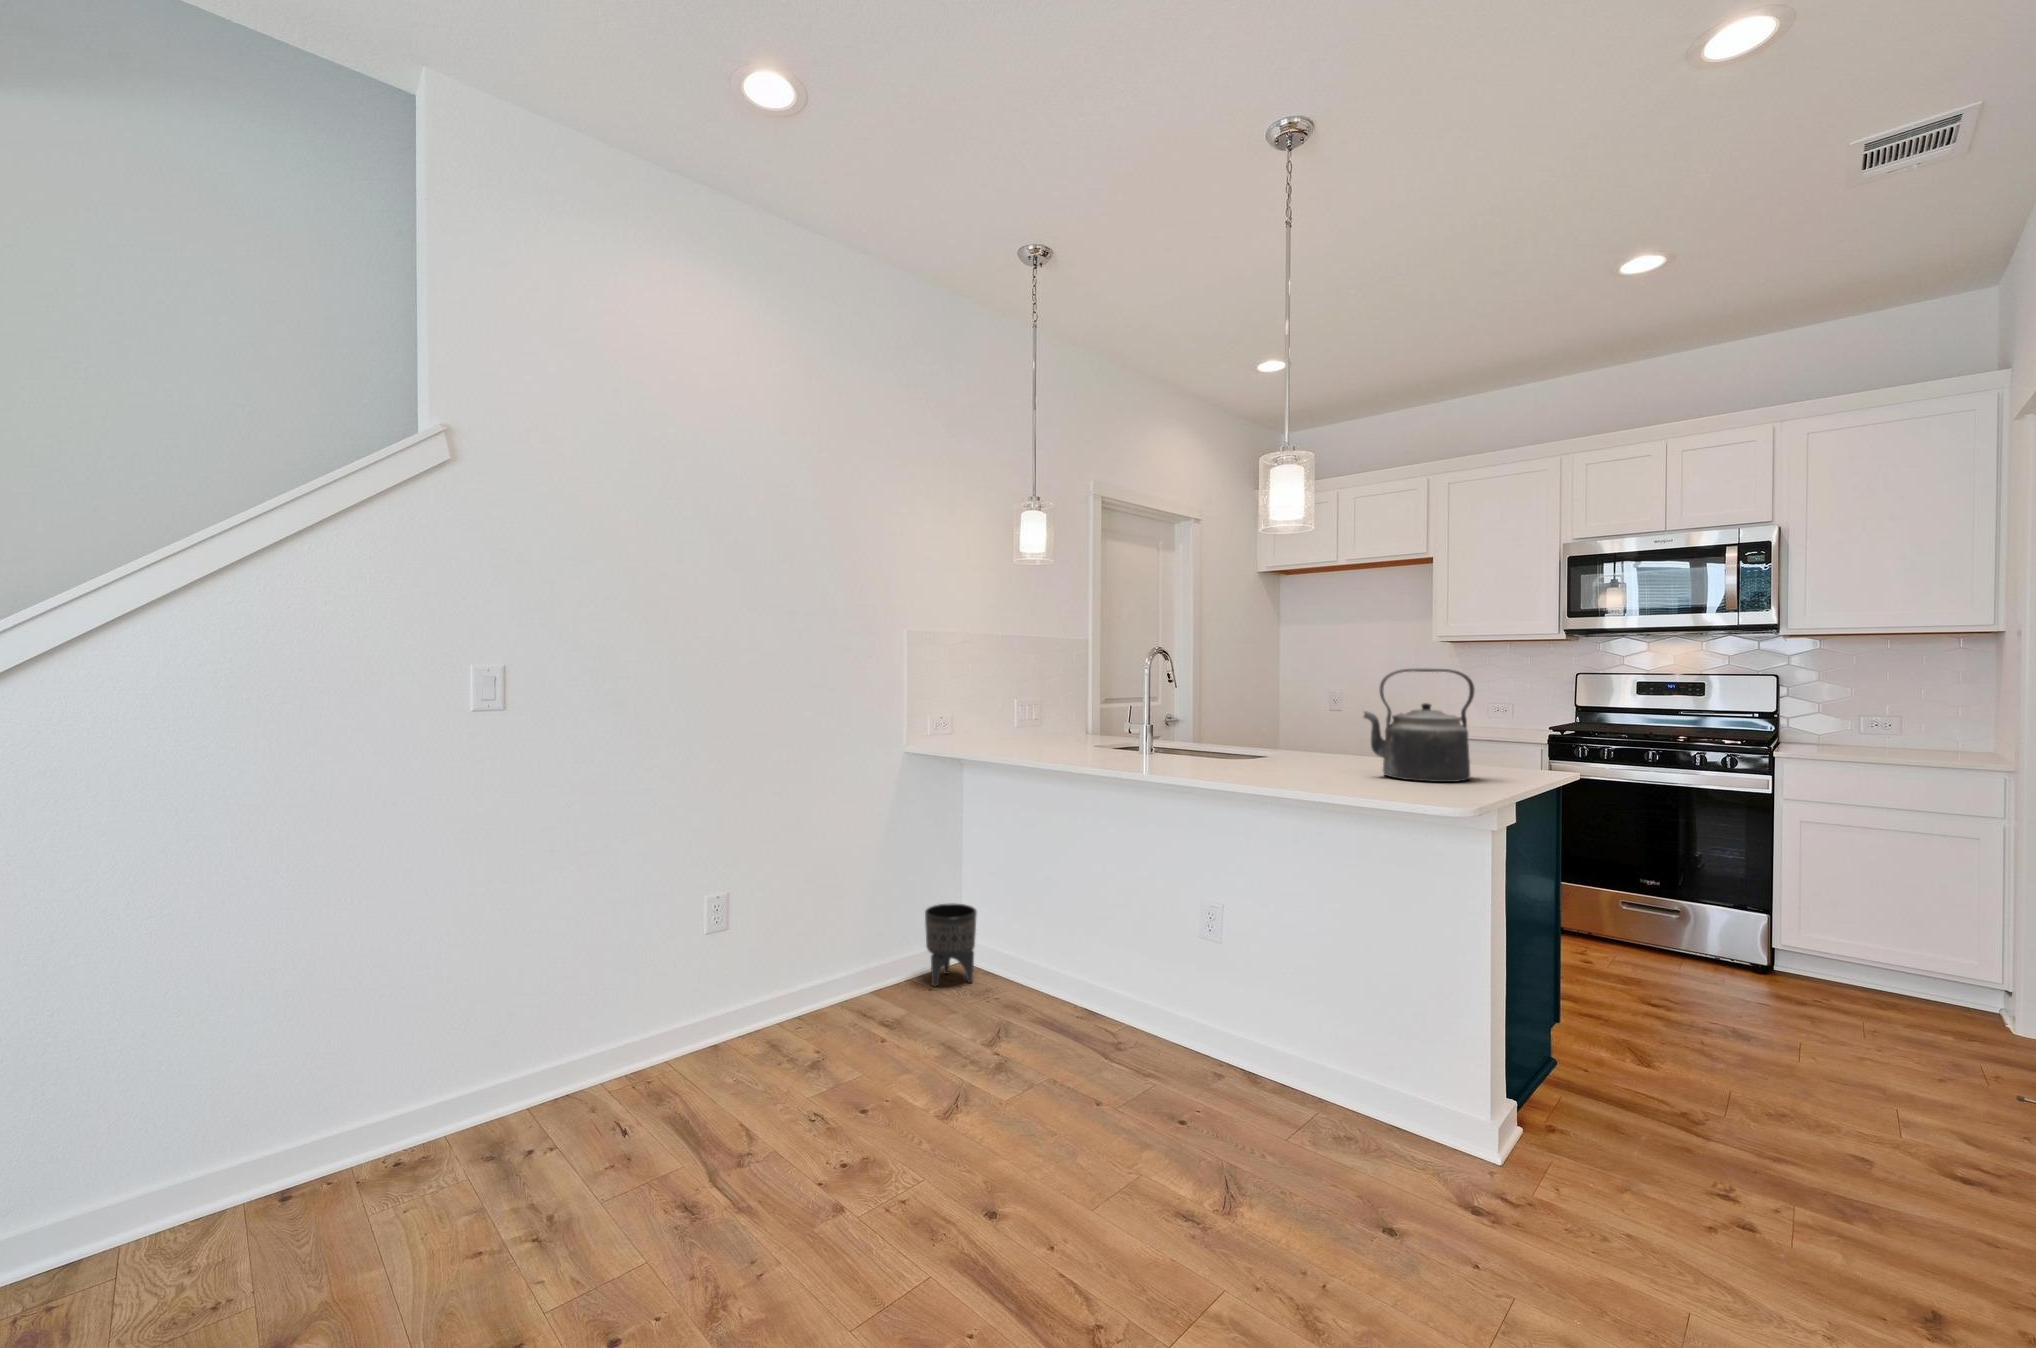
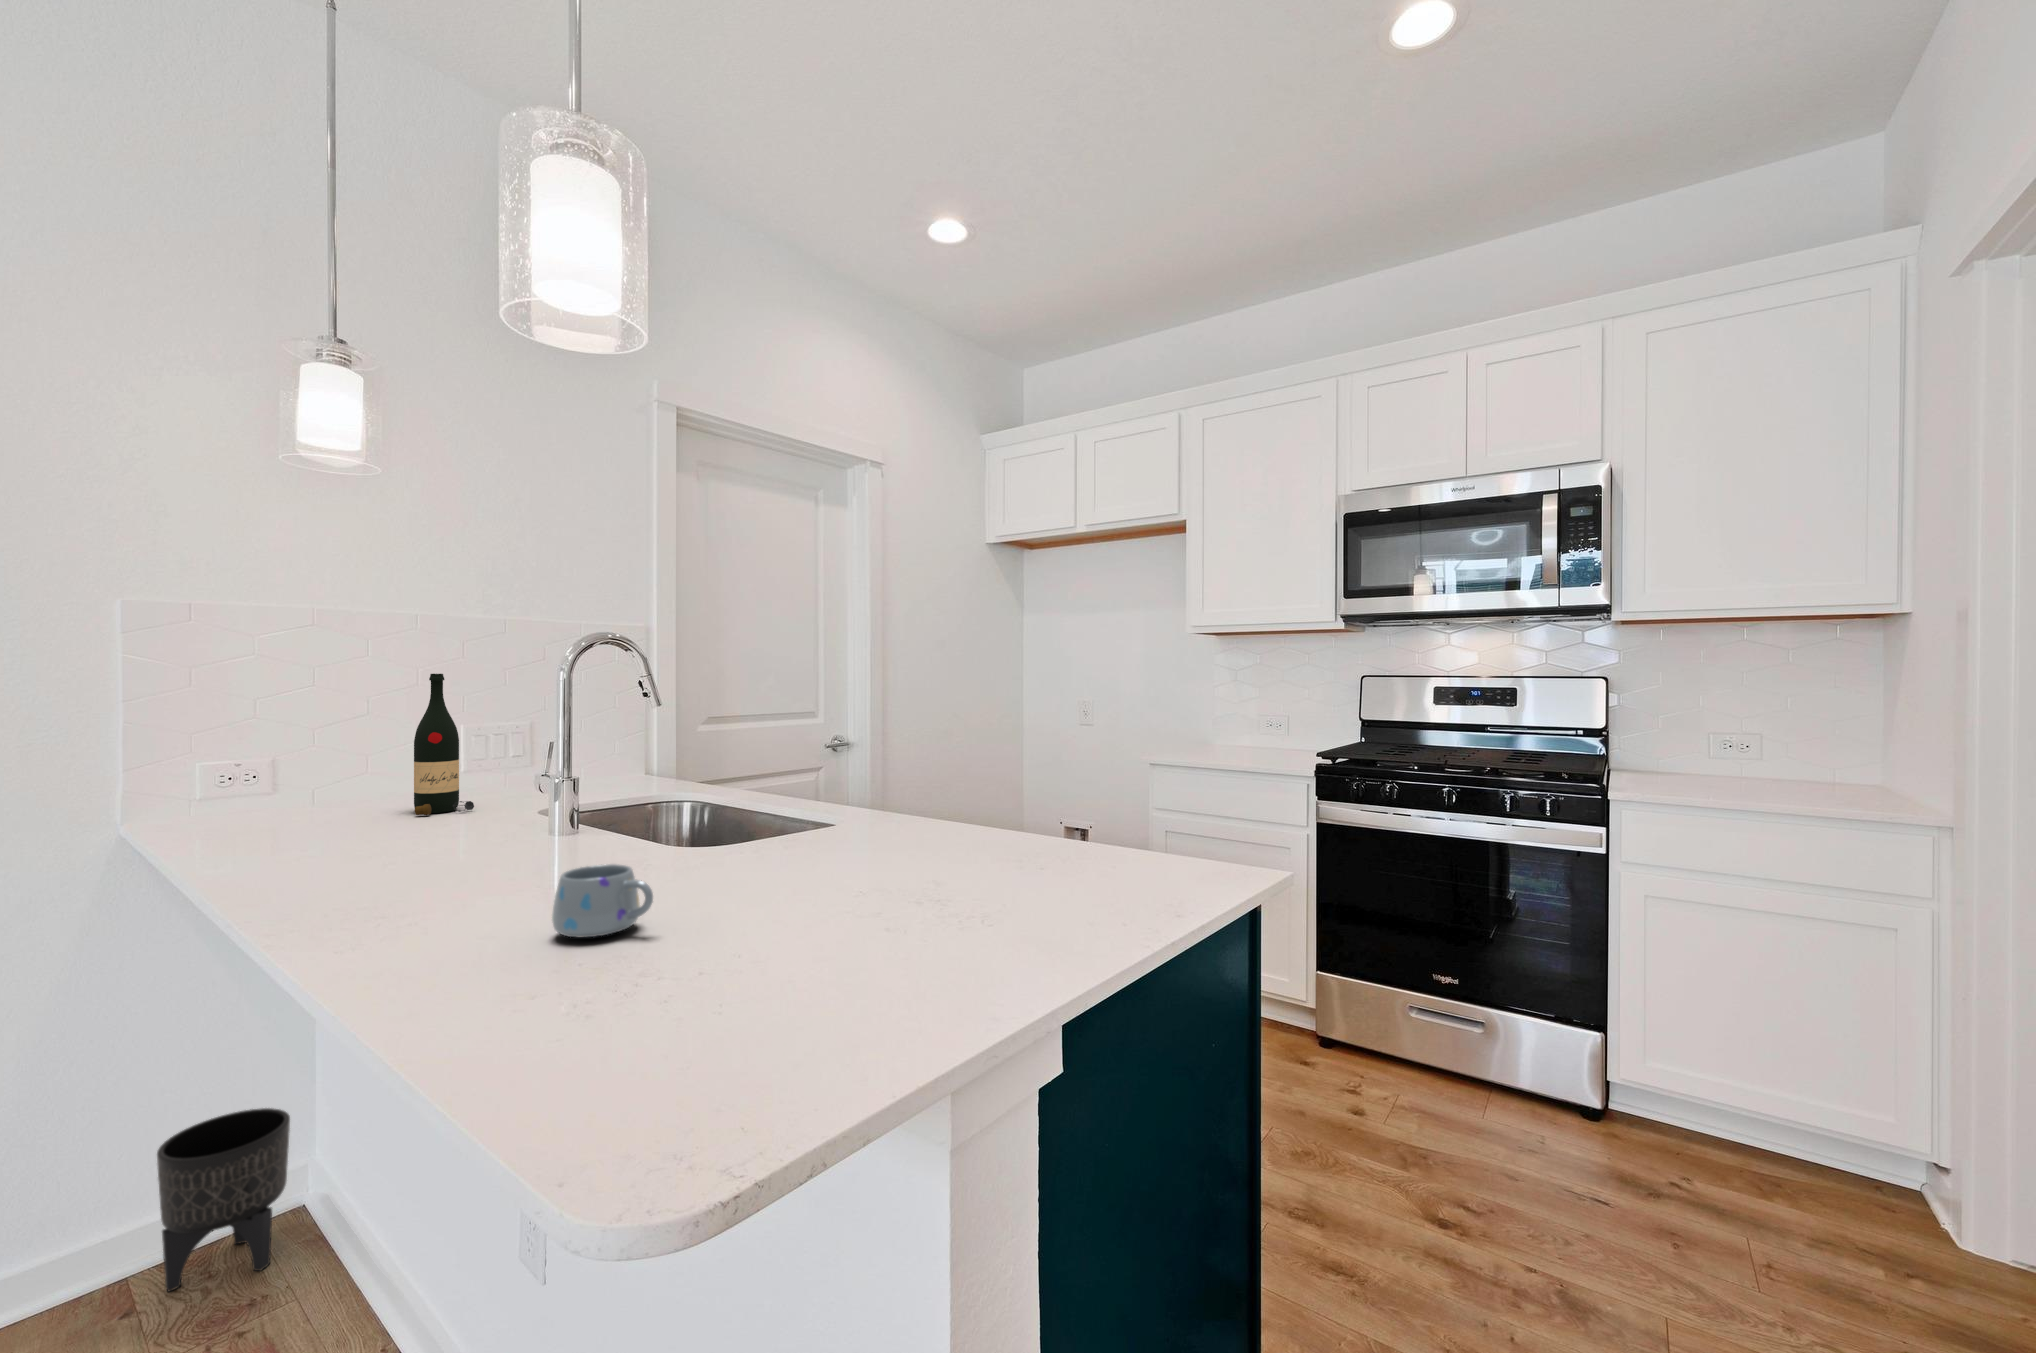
wine bottle: none [1027,669,1058,747] -> present [414,674,474,815]
kettle: present [1364,669,1474,782] -> none [813,670,1048,939]
mug: none [1262,751,1308,778] -> present [552,864,653,938]

